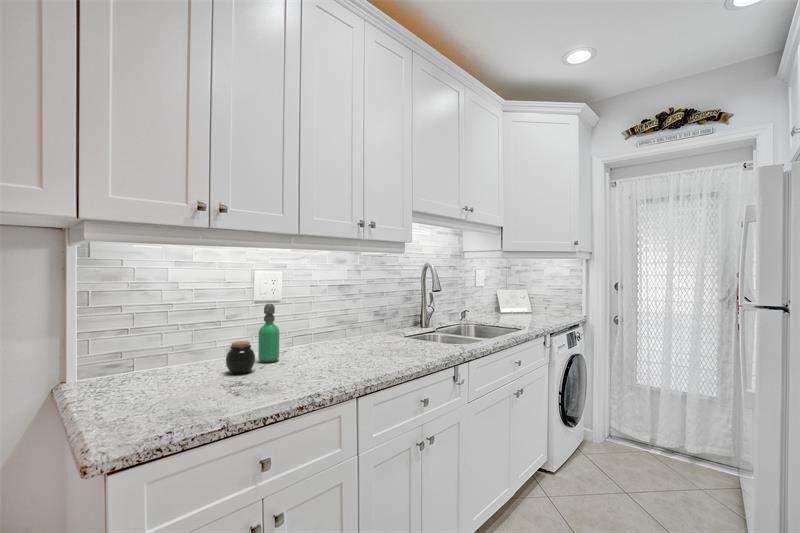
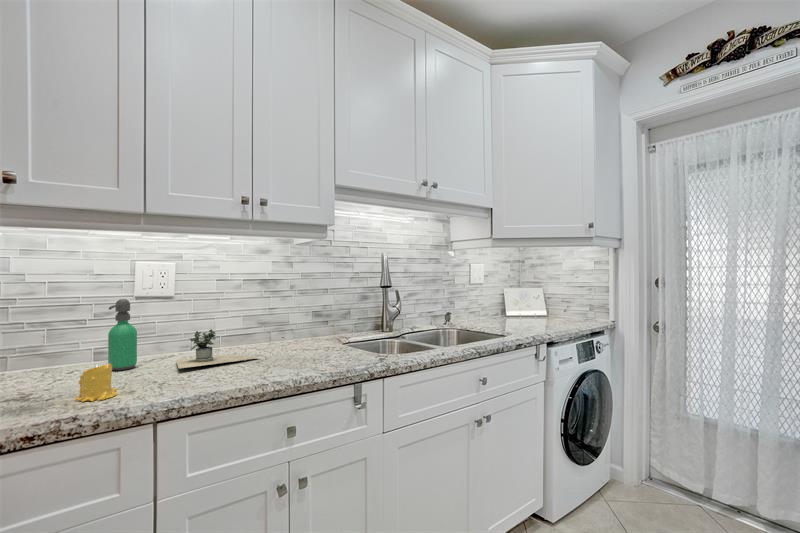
potted plant: none [305,327,383,359] -> present [176,329,284,368]
jar: present [226,341,255,374] -> none [38,344,81,384]
candle: none [286,354,315,384] -> present [75,364,117,402]

